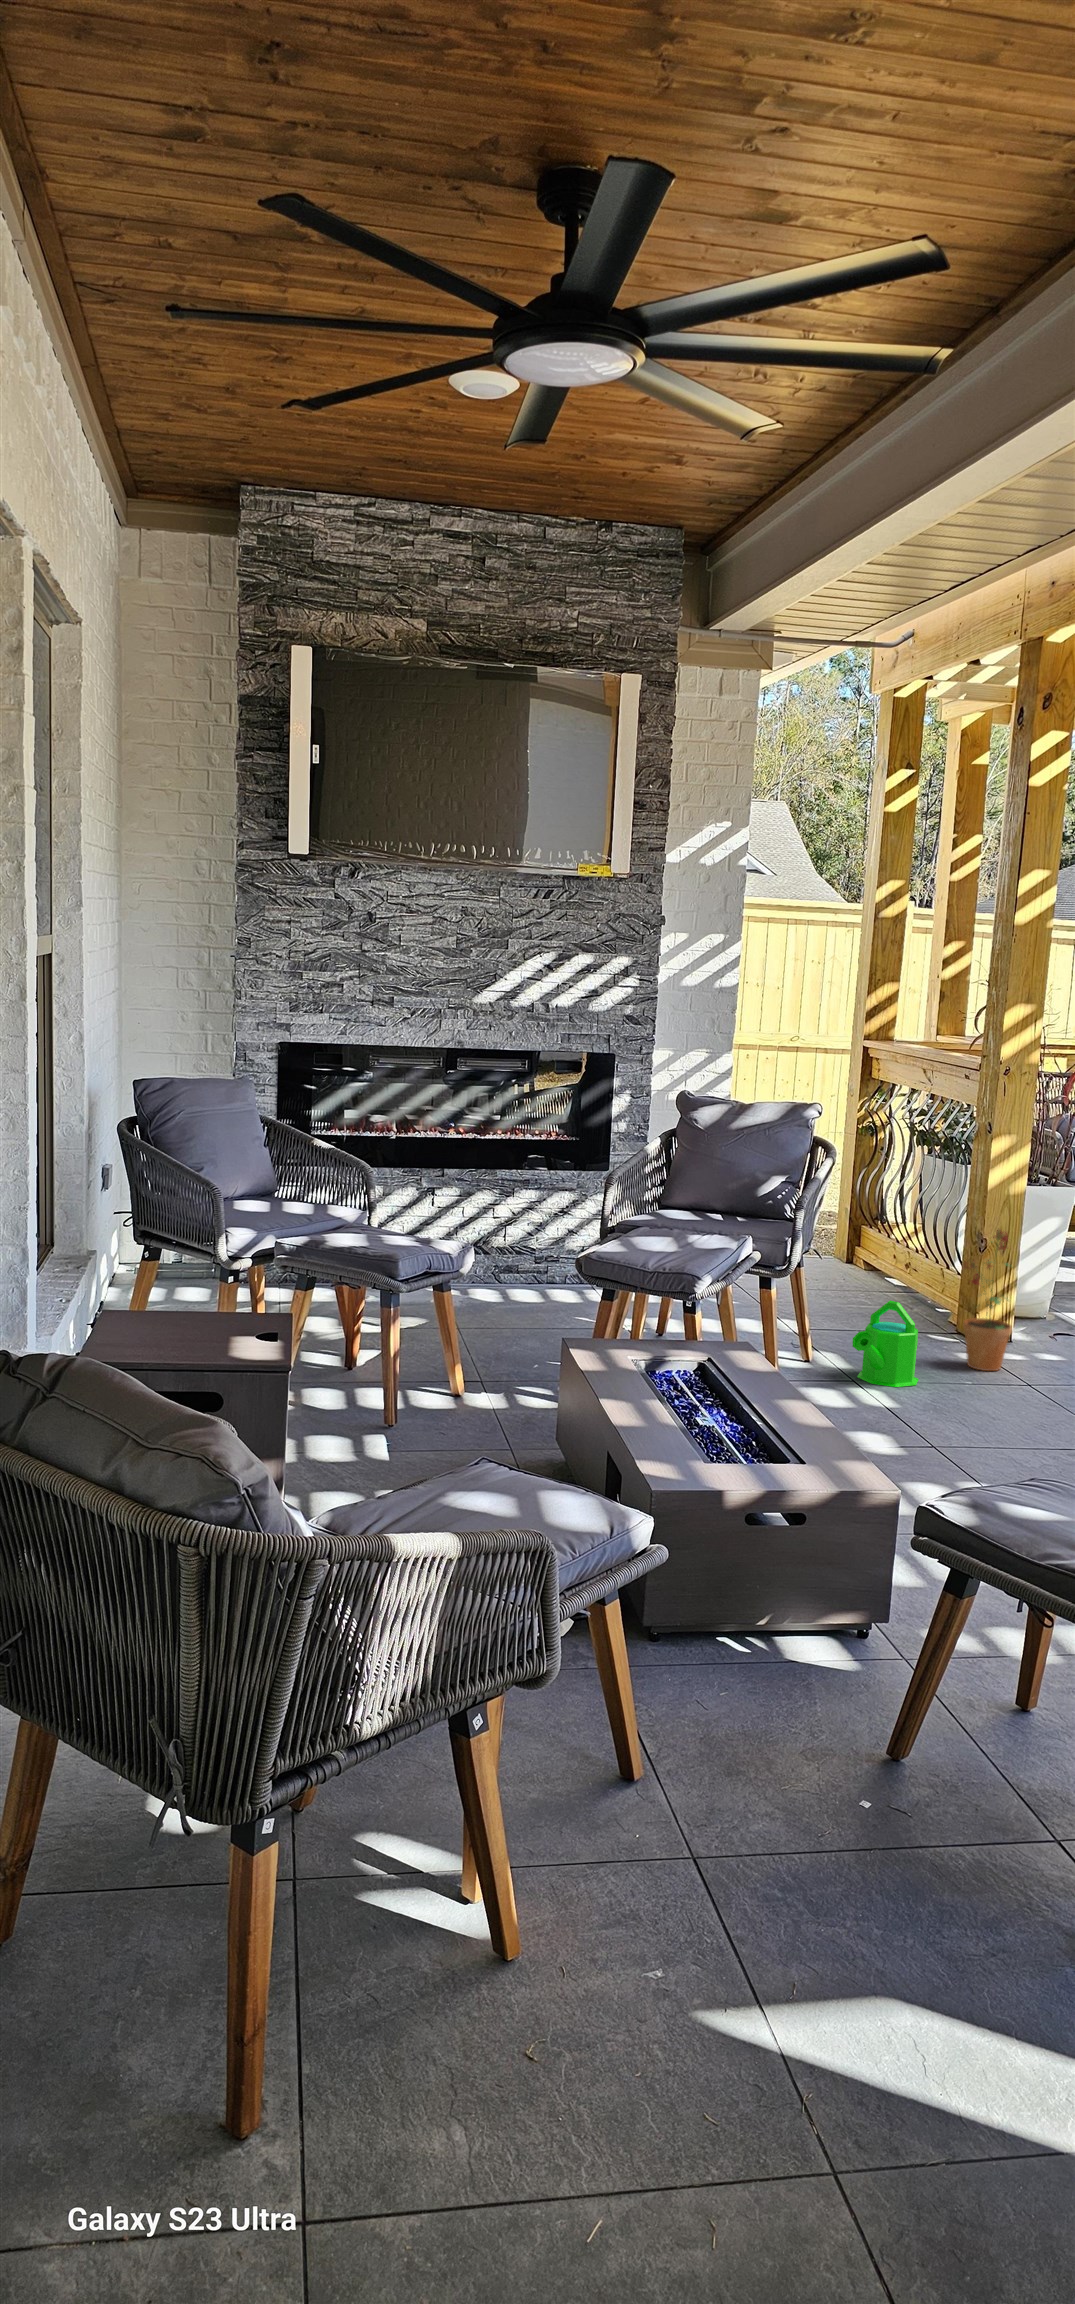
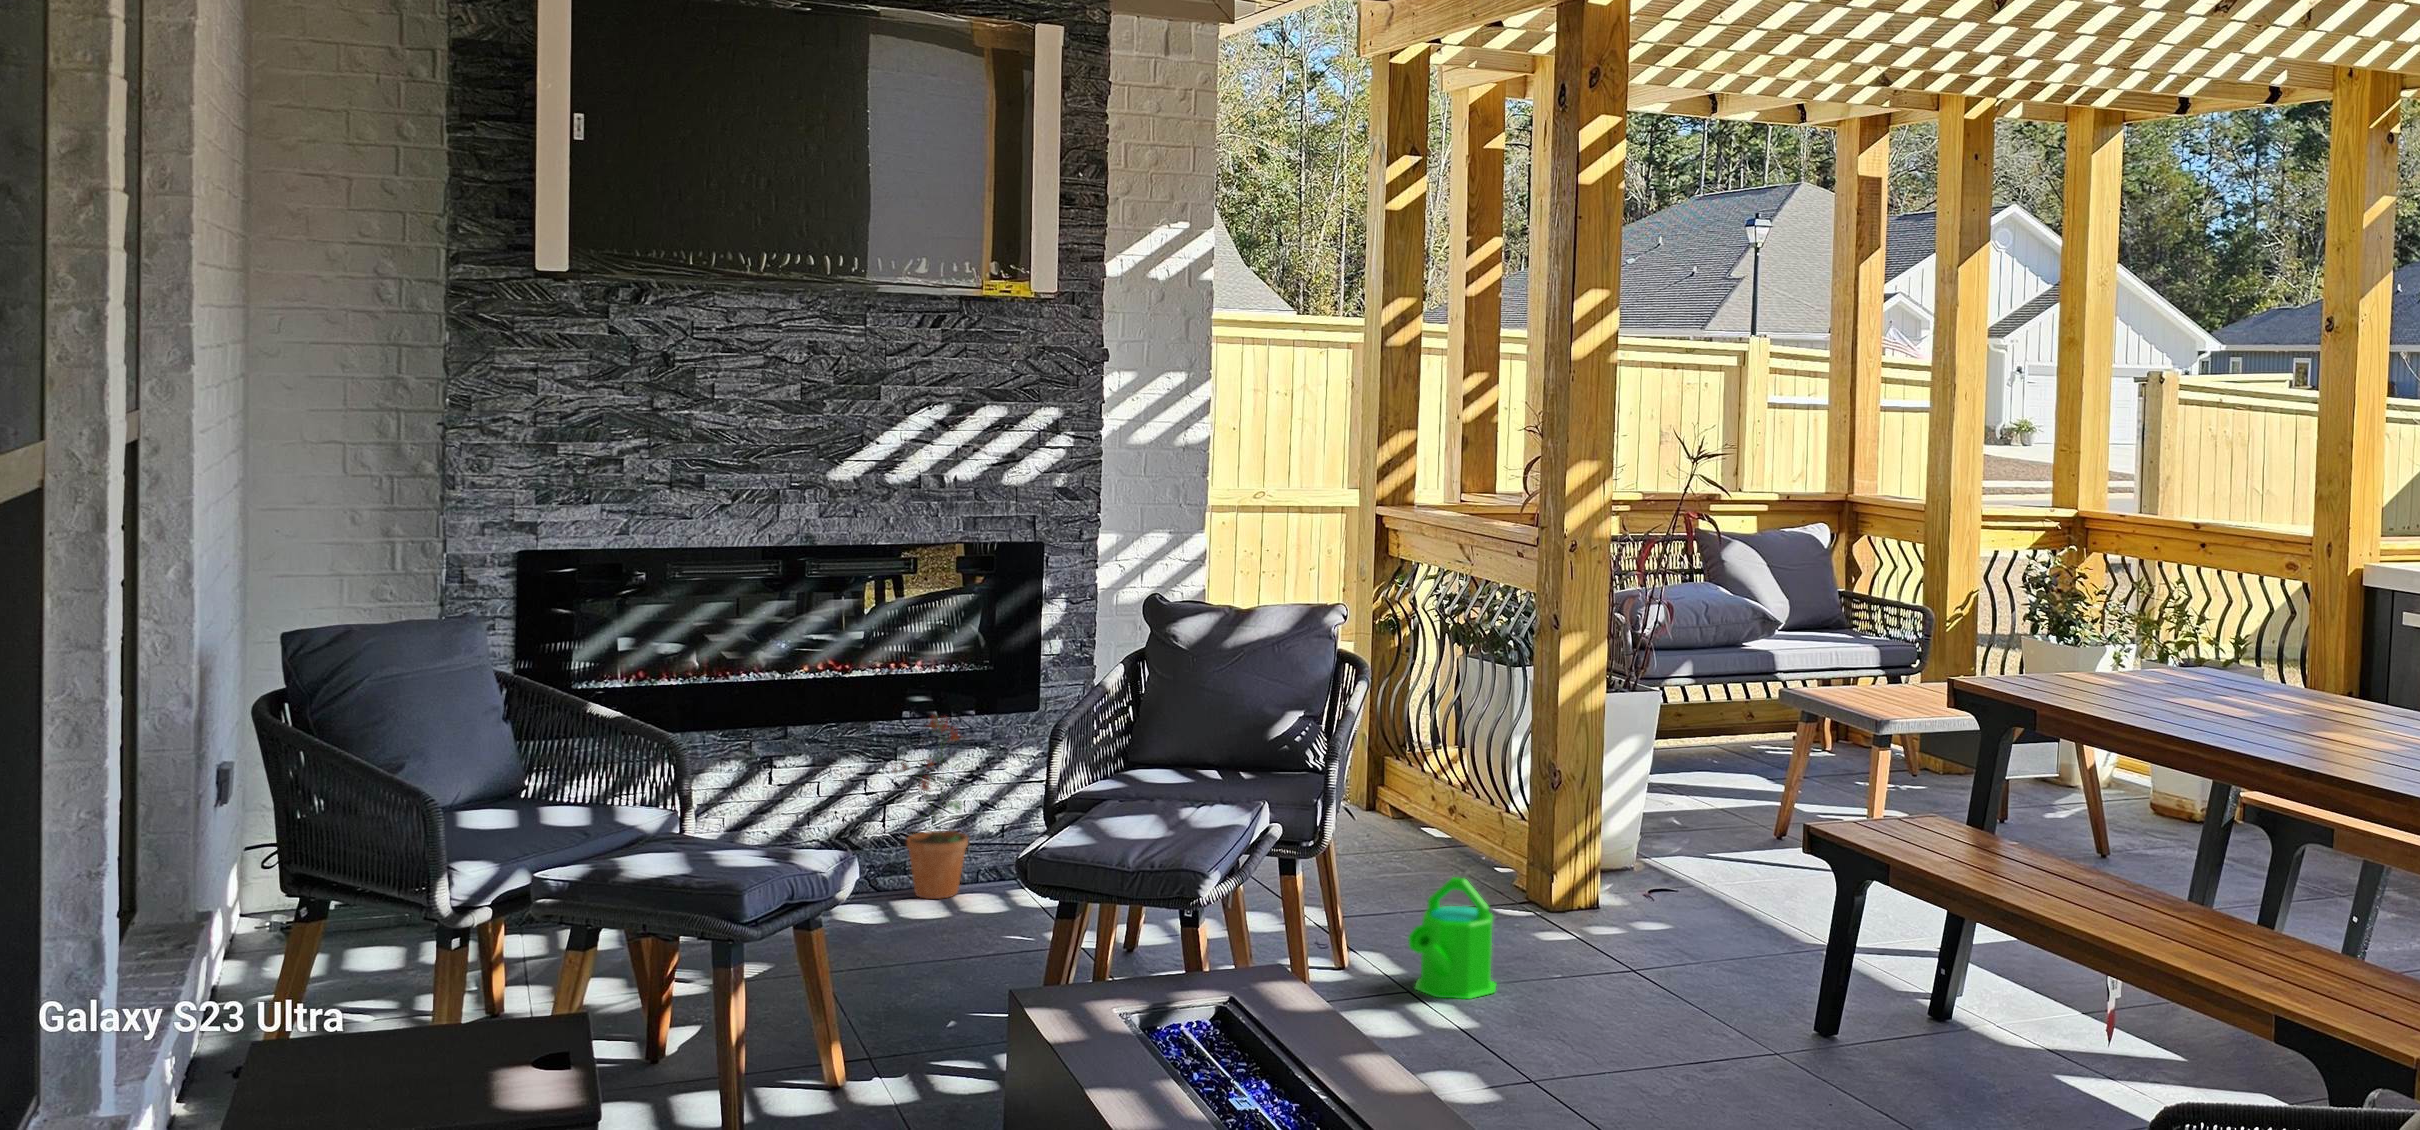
potted plant: present [963,1229,1012,1371] -> present [892,715,968,899]

